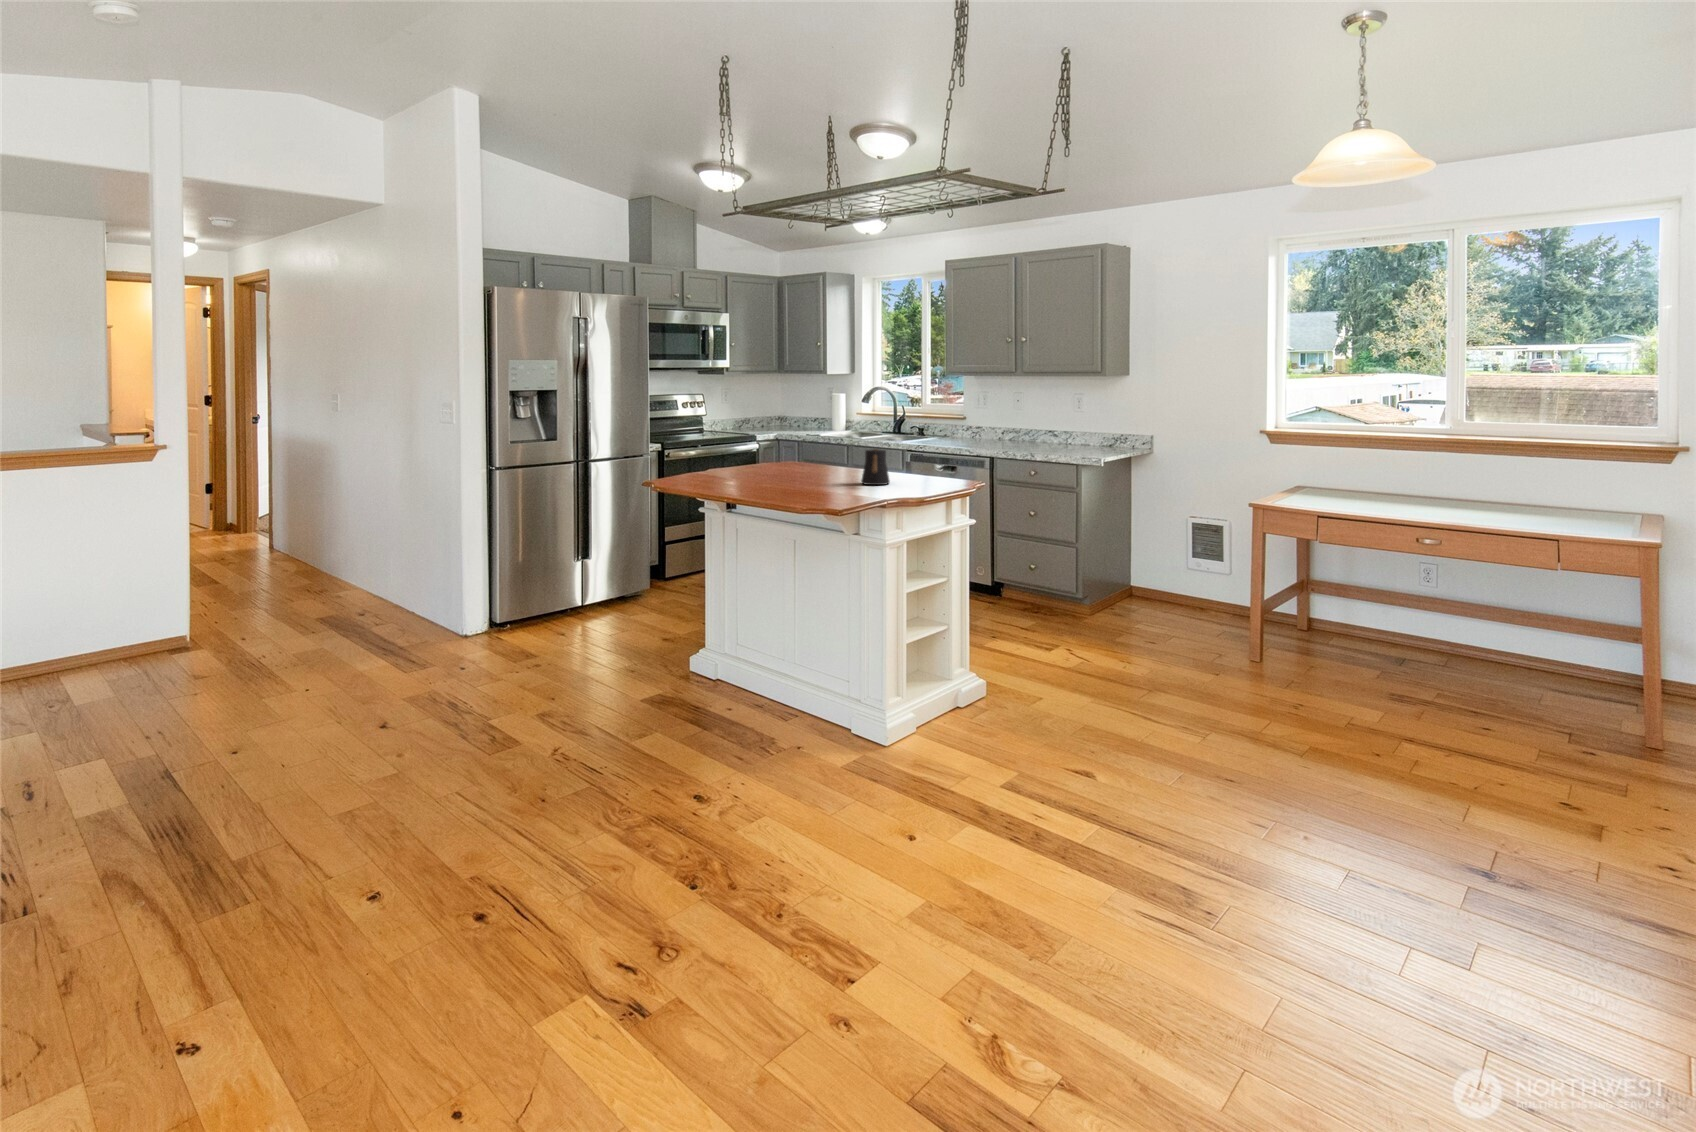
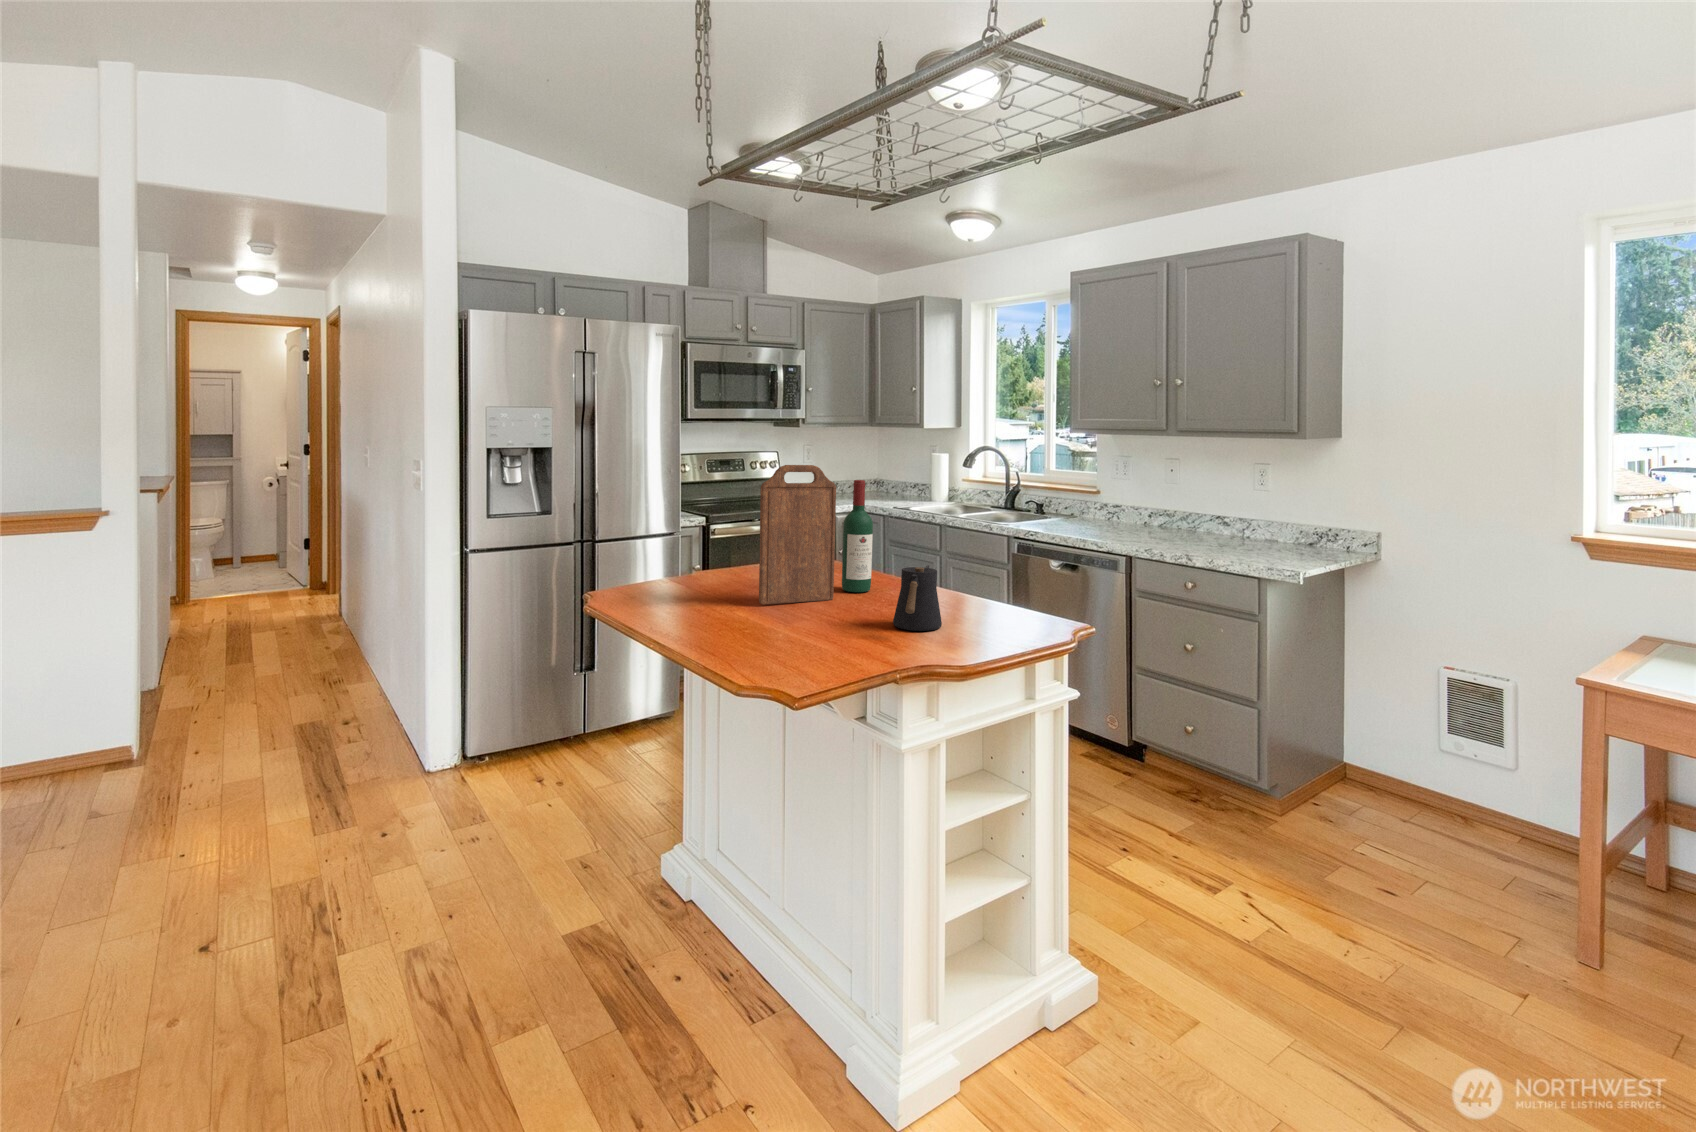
cutting board: none [772,392,815,480] -> present [759,465,836,605]
wine bottle: none [816,402,835,474] -> present [842,480,873,592]

